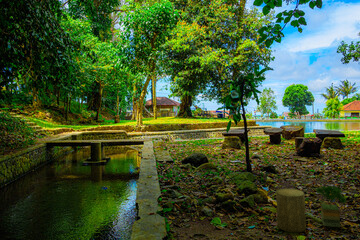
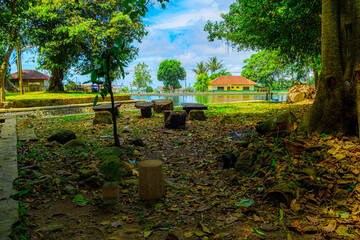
potted tree: present [316,186,346,227] -> present [98,163,123,204]

